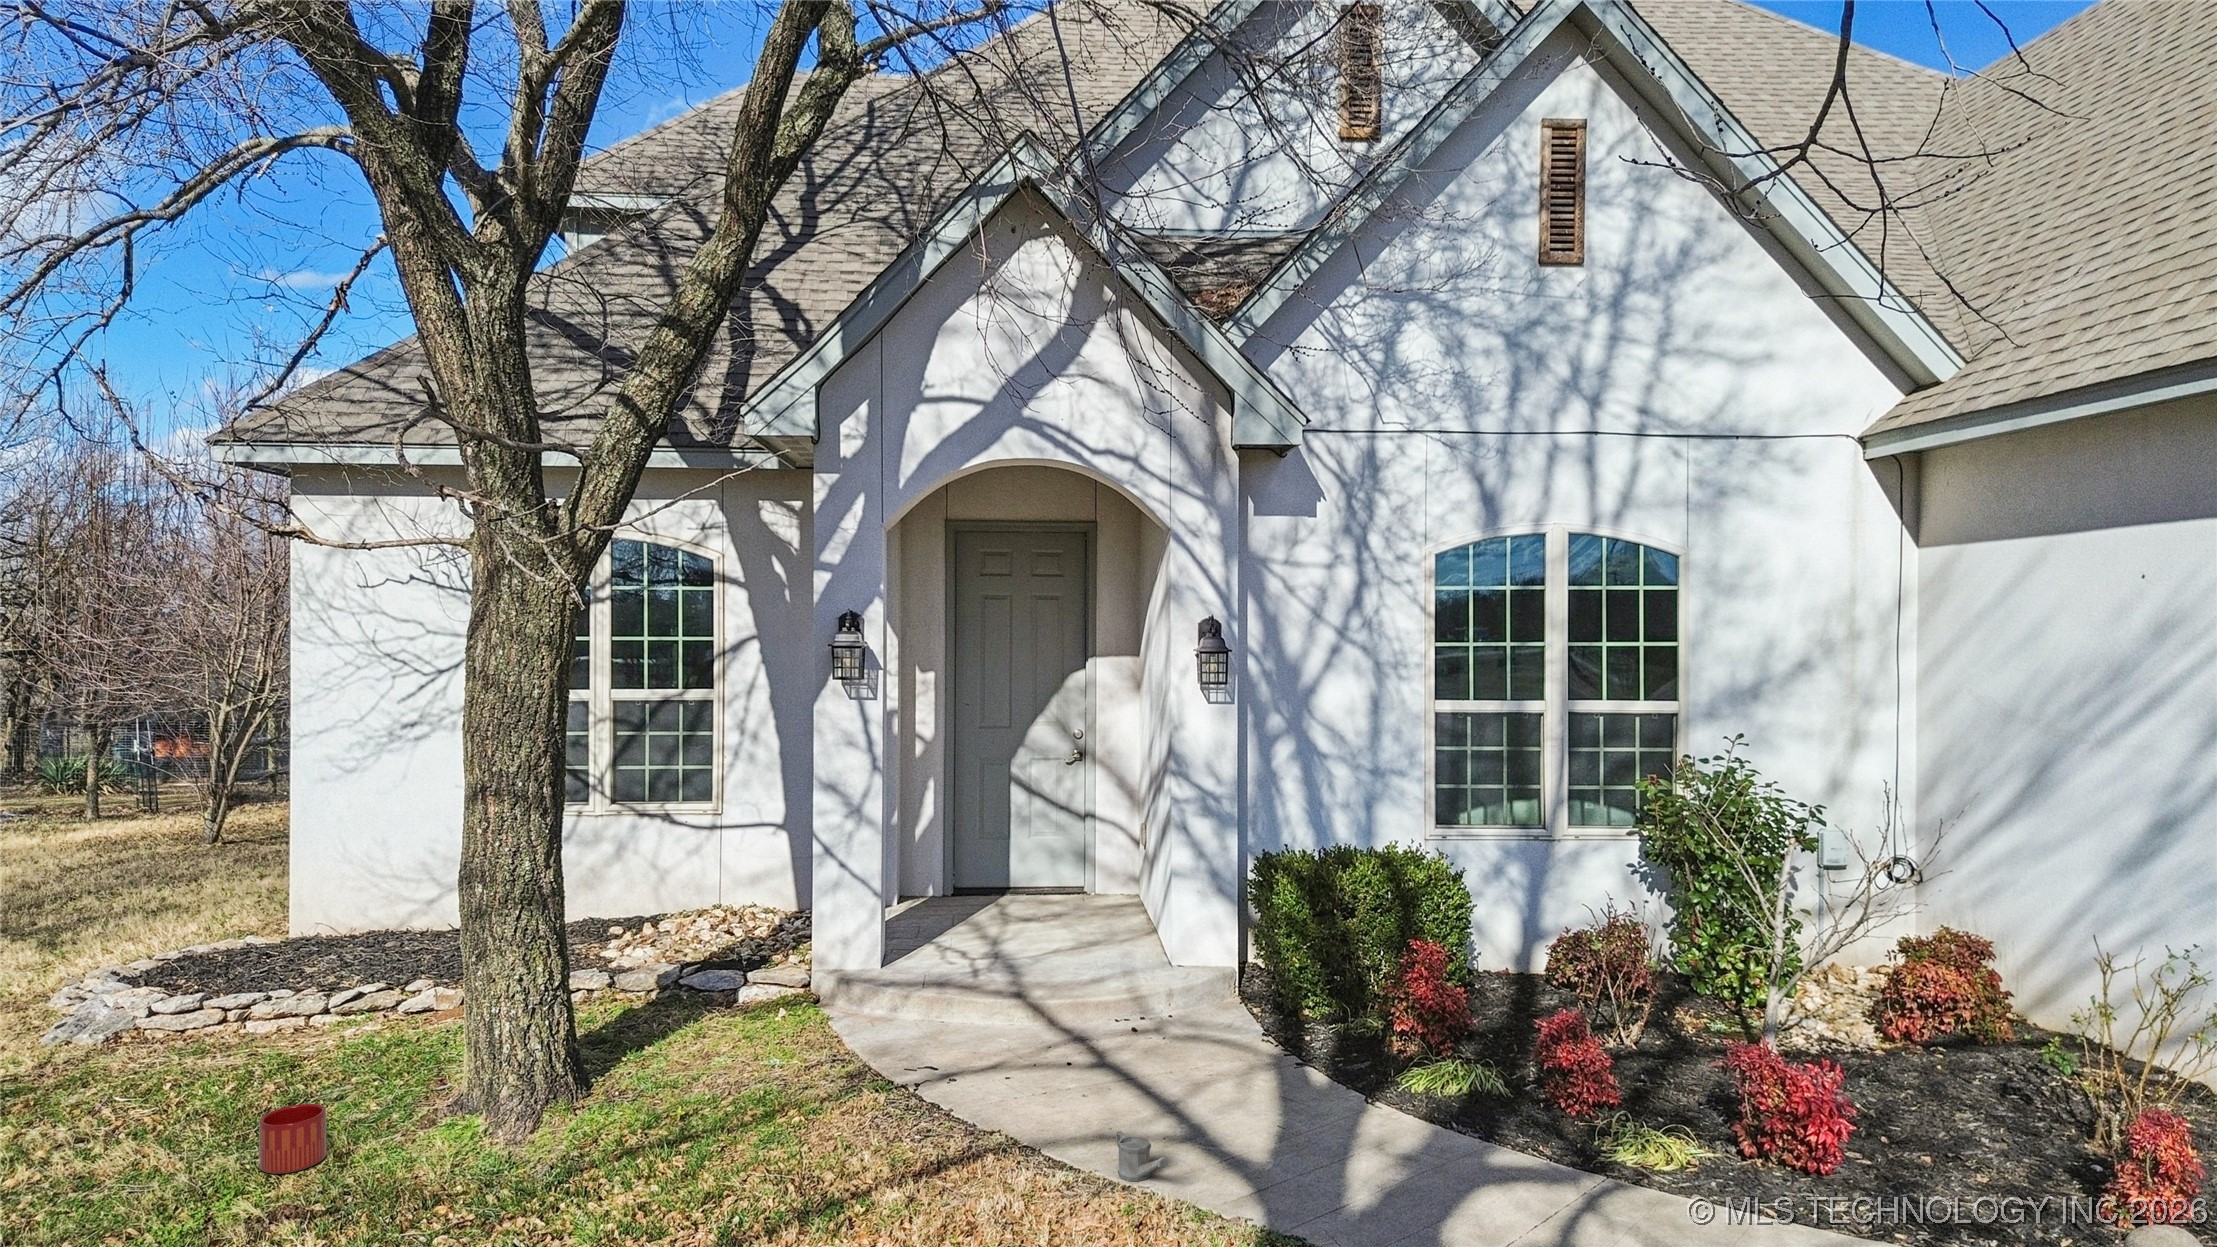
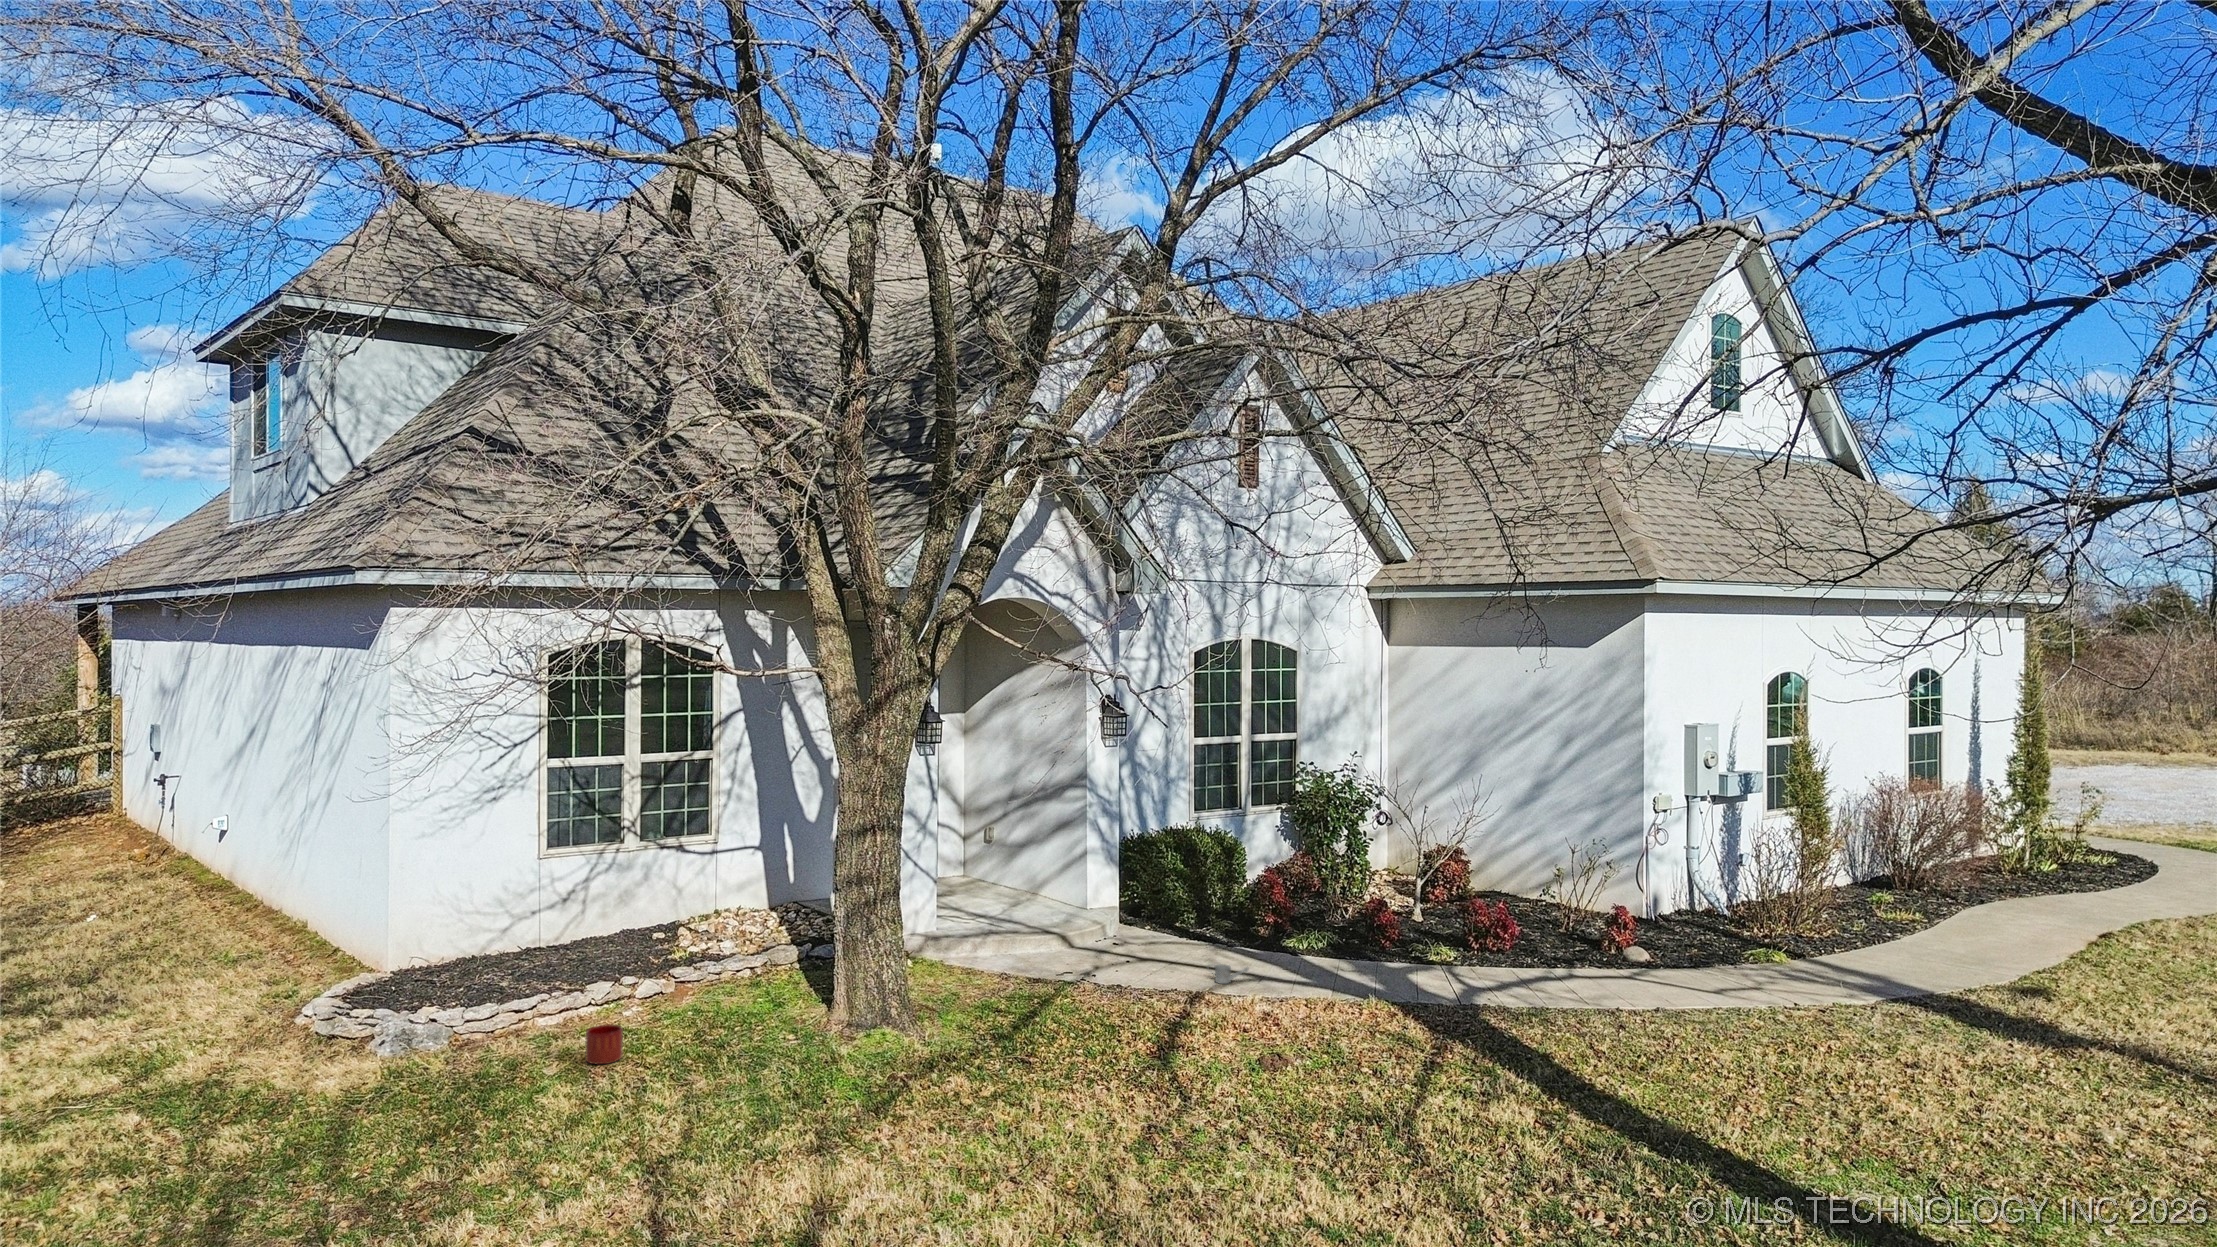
planter: present [259,1104,326,1174] -> present [586,1024,623,1064]

